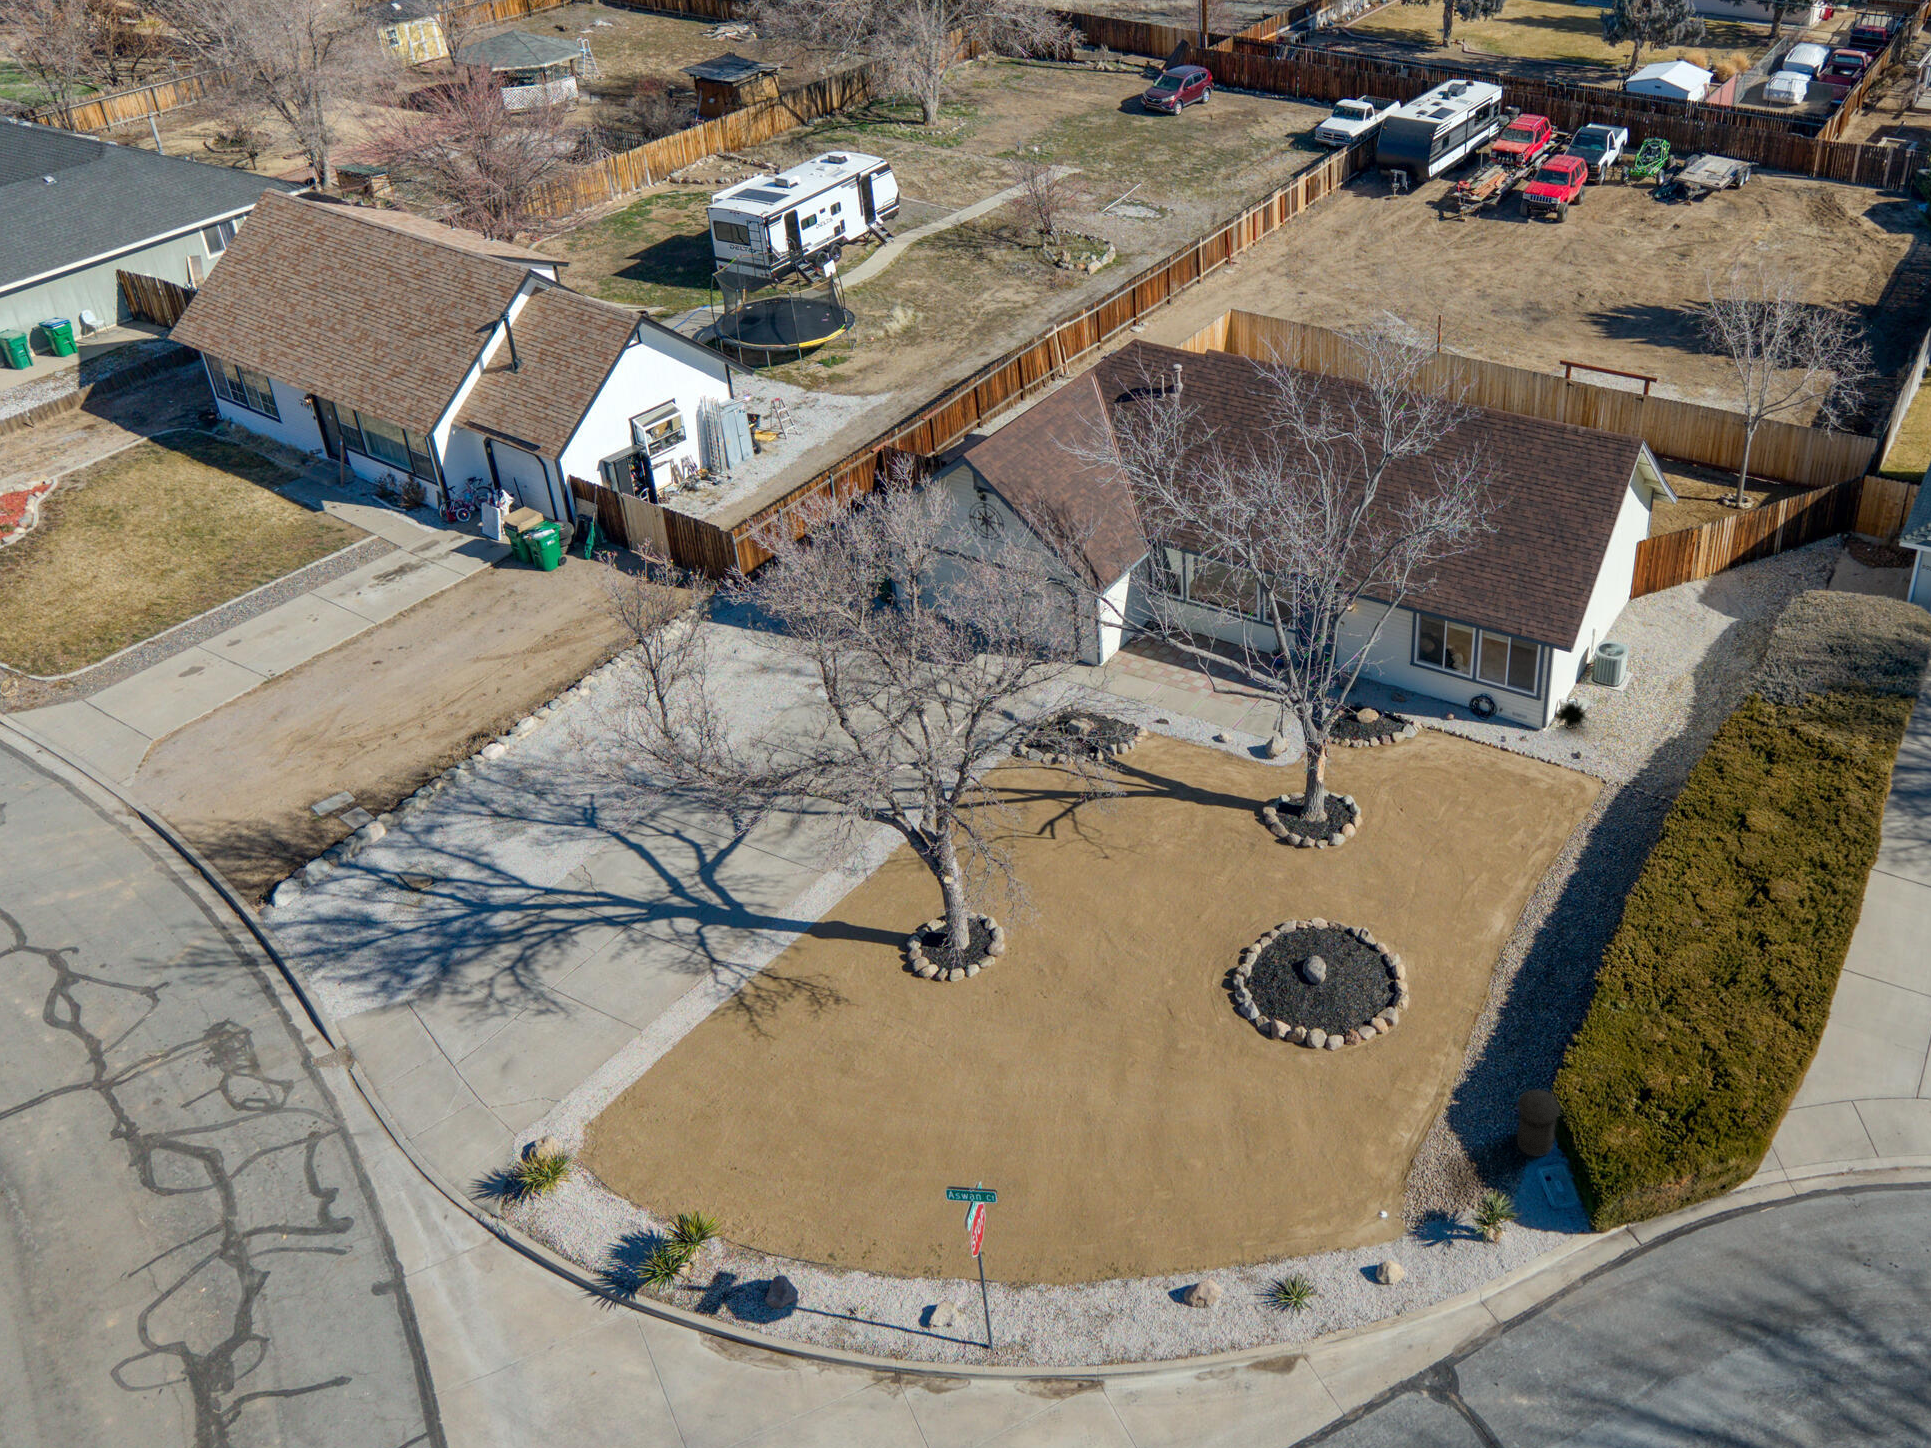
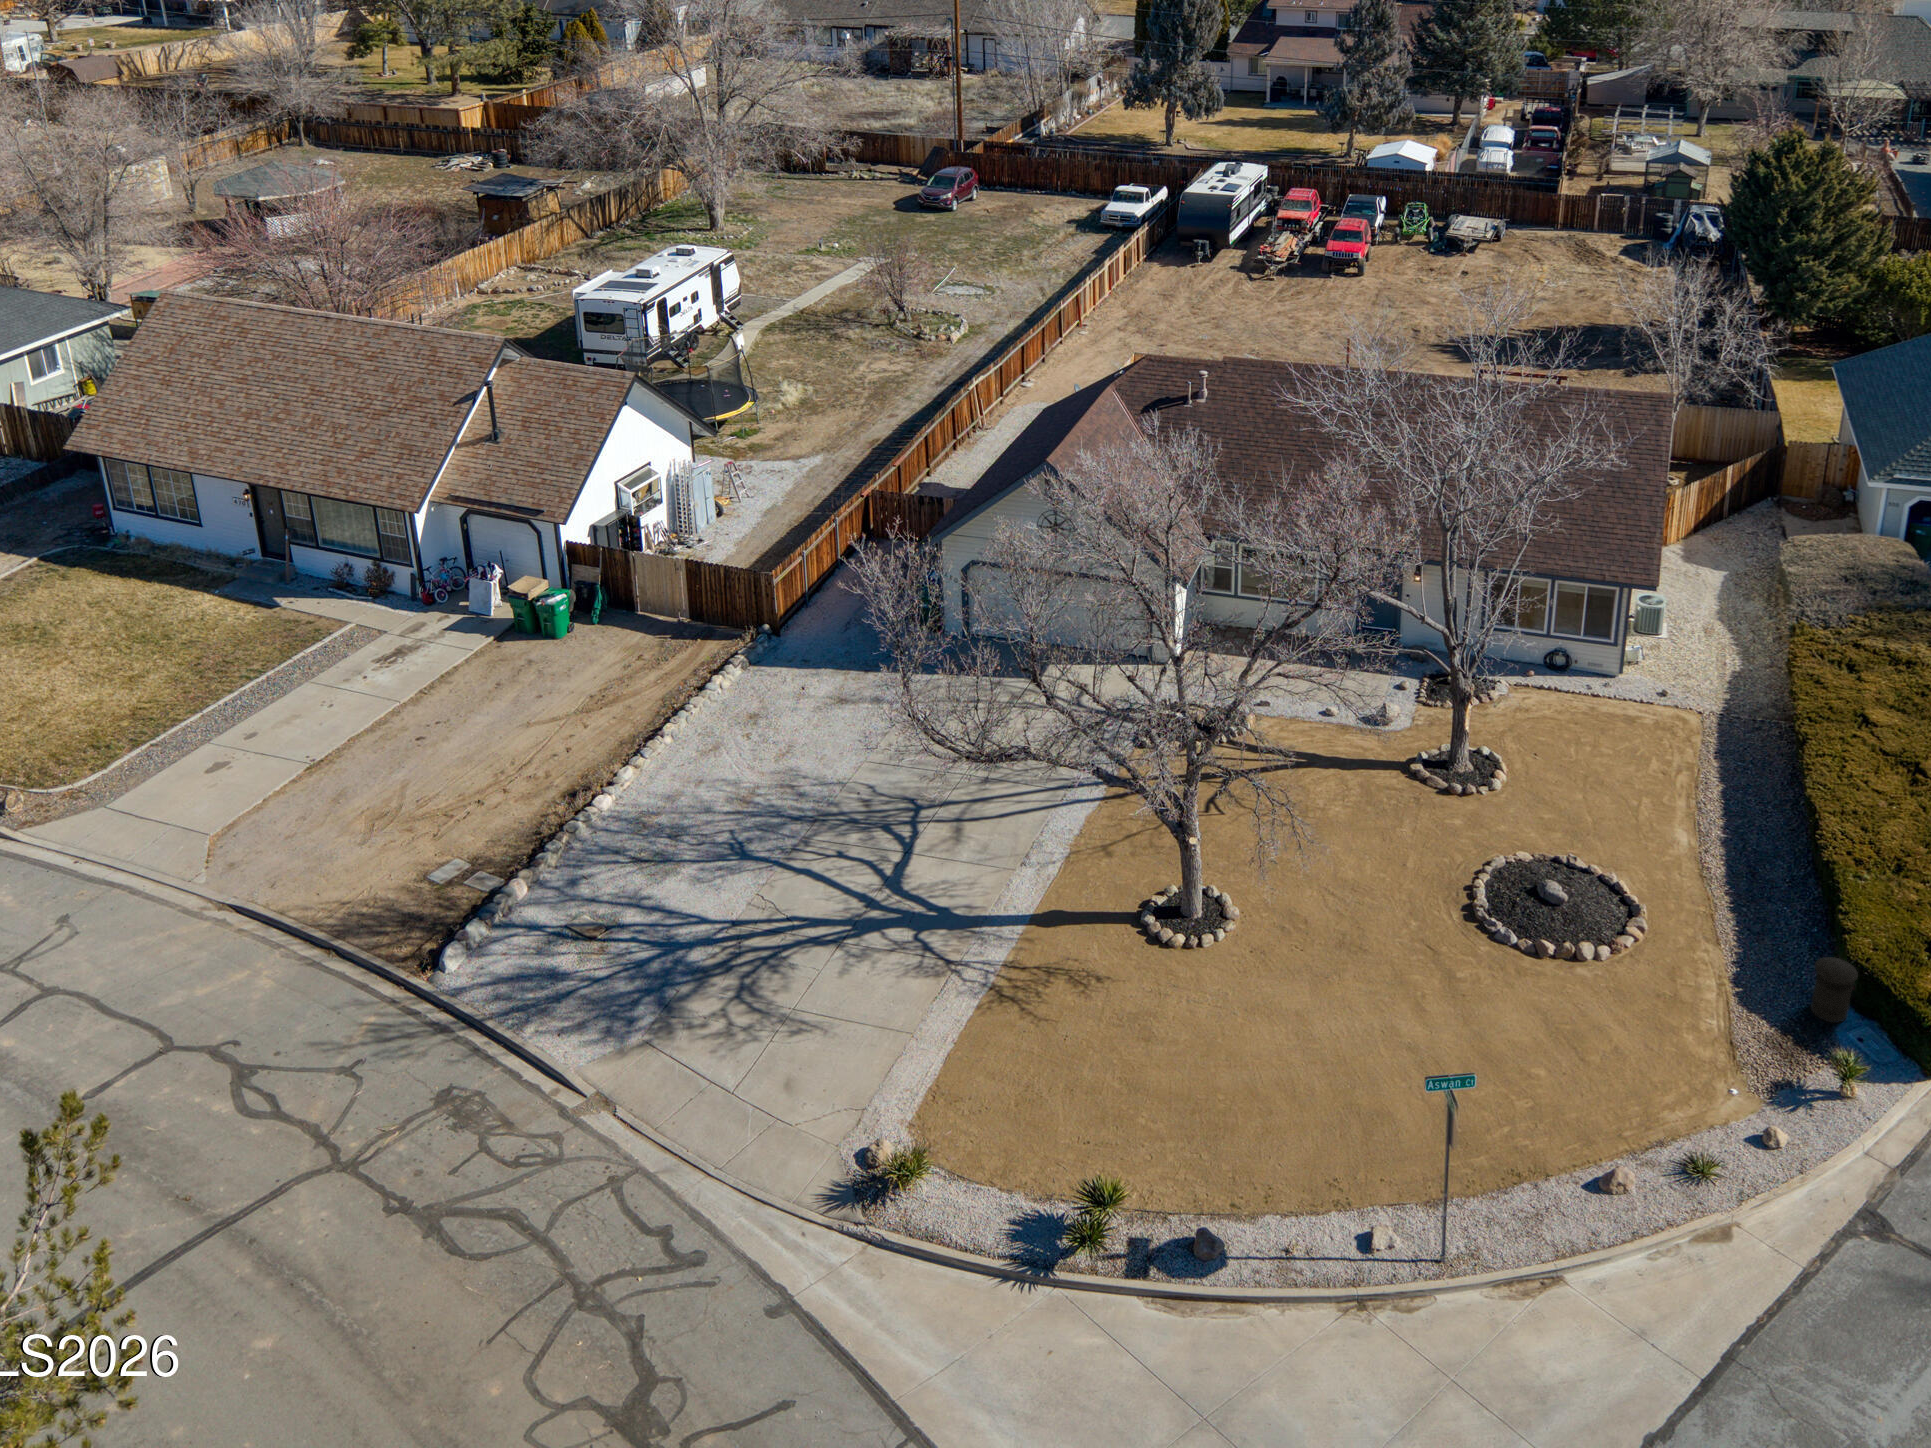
potted plant: present [1557,702,1587,728] -> none [1625,647,1662,674]

